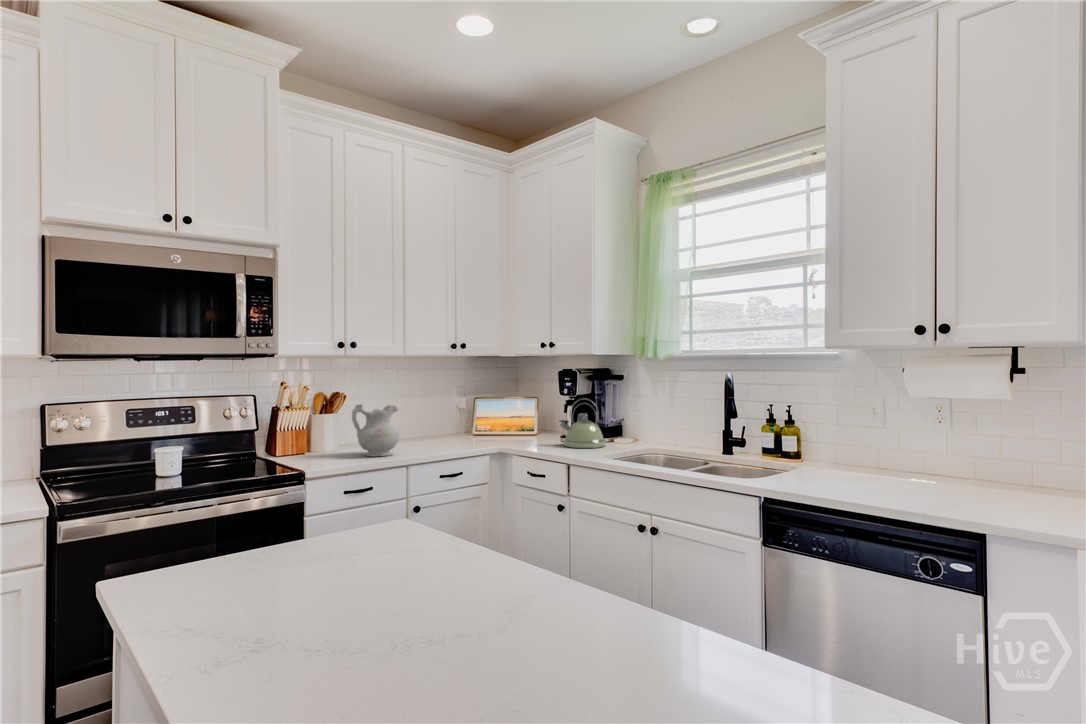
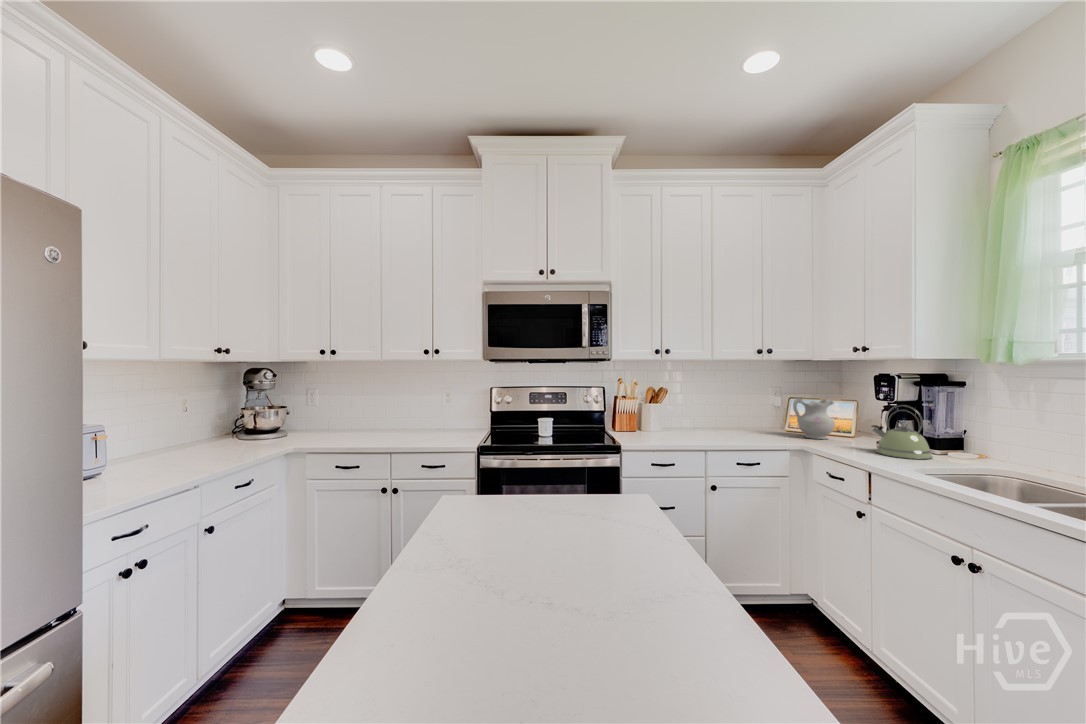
ceramic pitcher: present [352,405,399,457] -> present [793,397,835,439]

